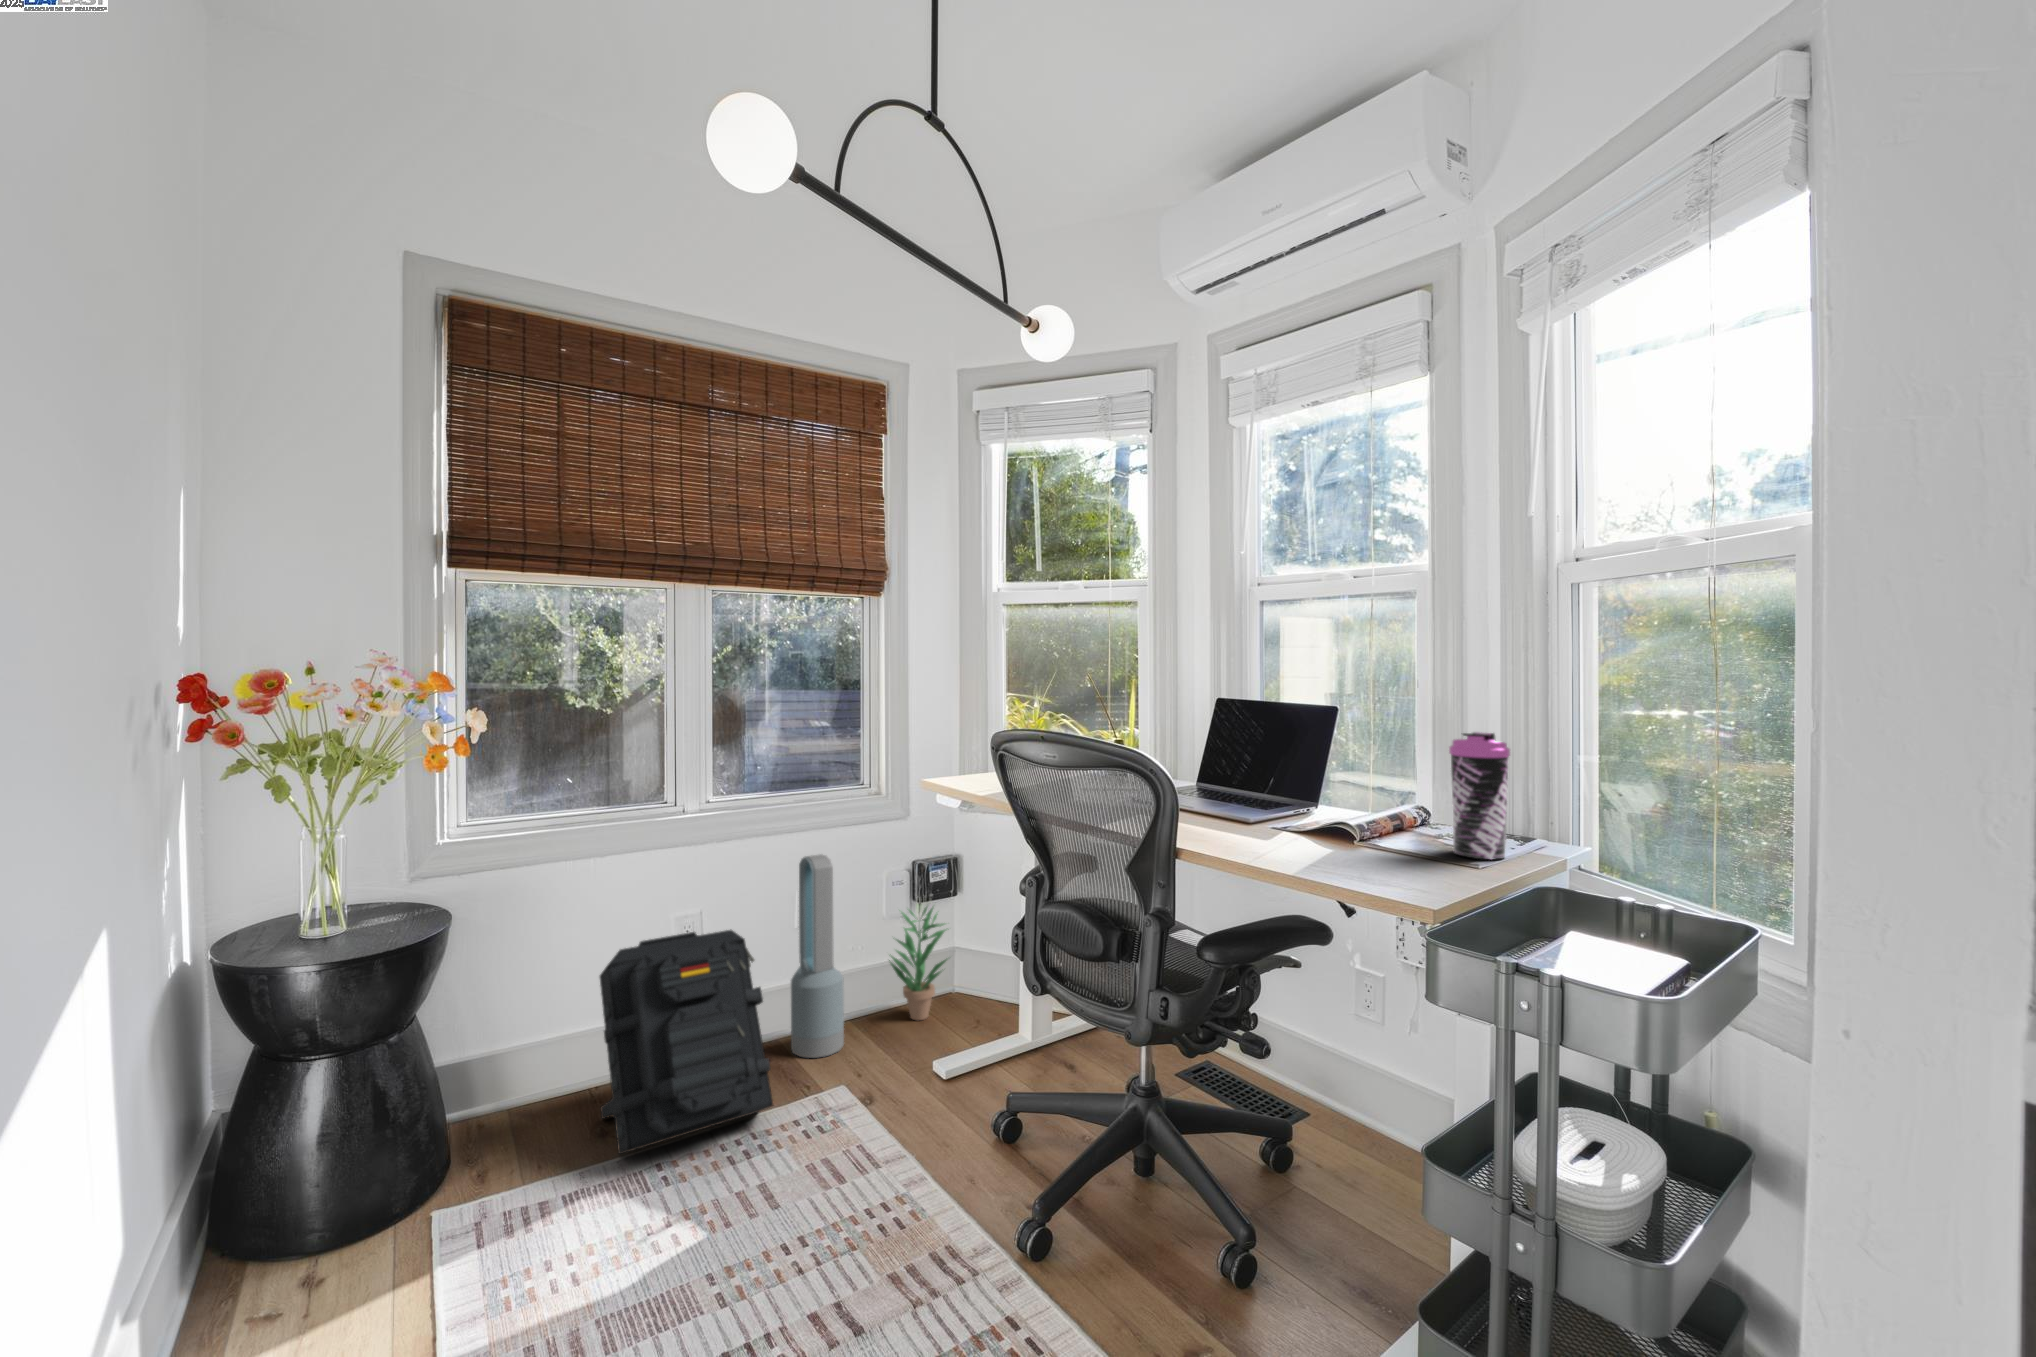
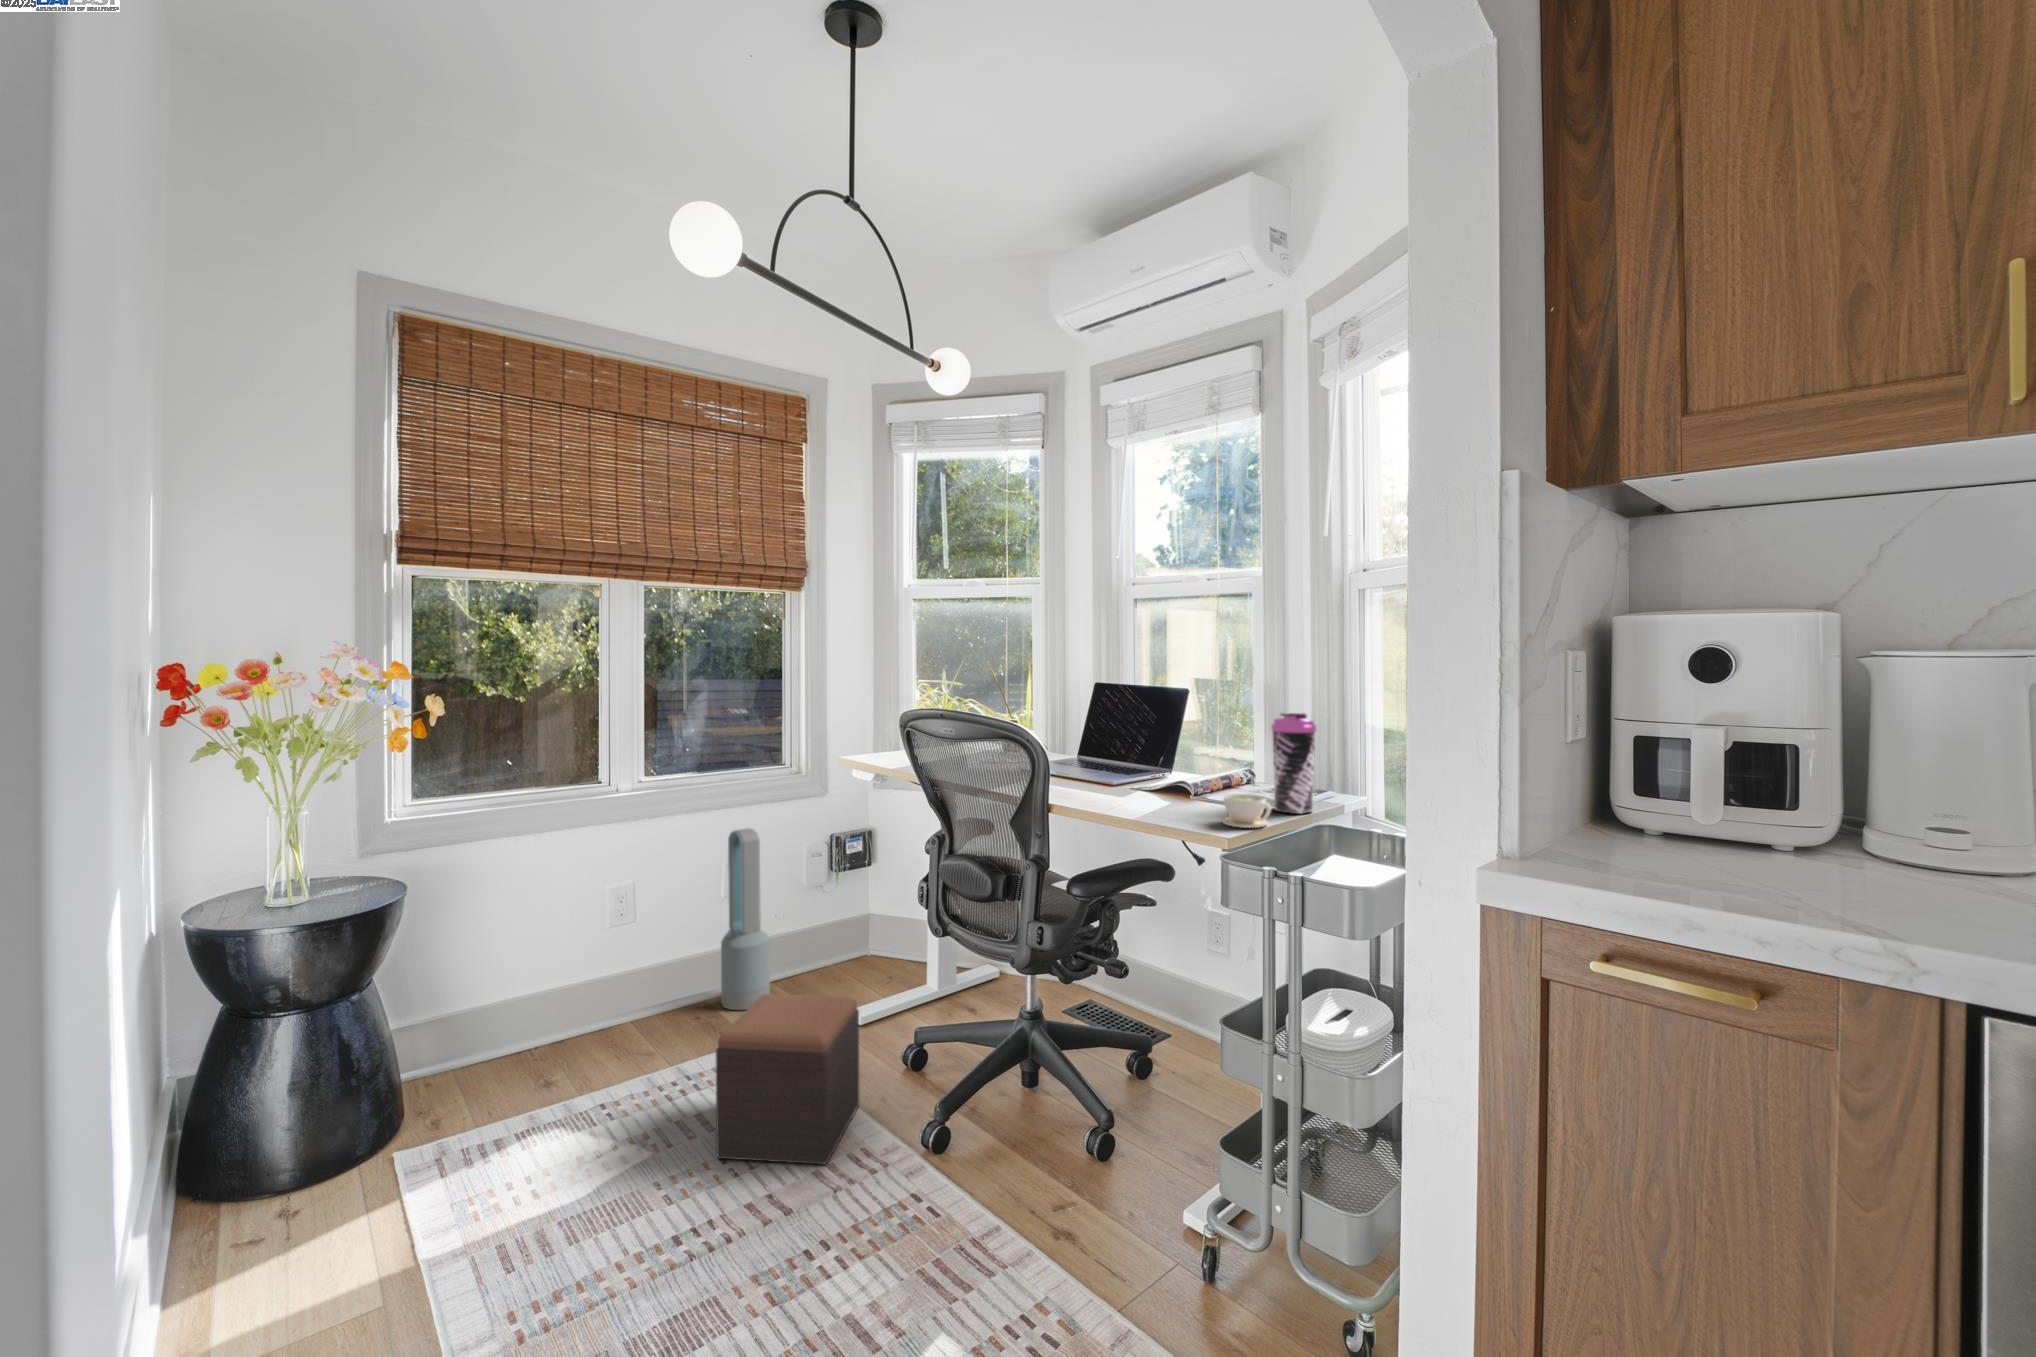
coffee cup: none [1391,834,1458,878] -> present [1222,794,1271,828]
potted plant: present [889,907,947,1021] -> none [809,871,869,976]
backpack: present [600,930,773,1154] -> none [544,895,708,1095]
footstool: none [778,1052,943,1266] -> present [716,994,860,1164]

